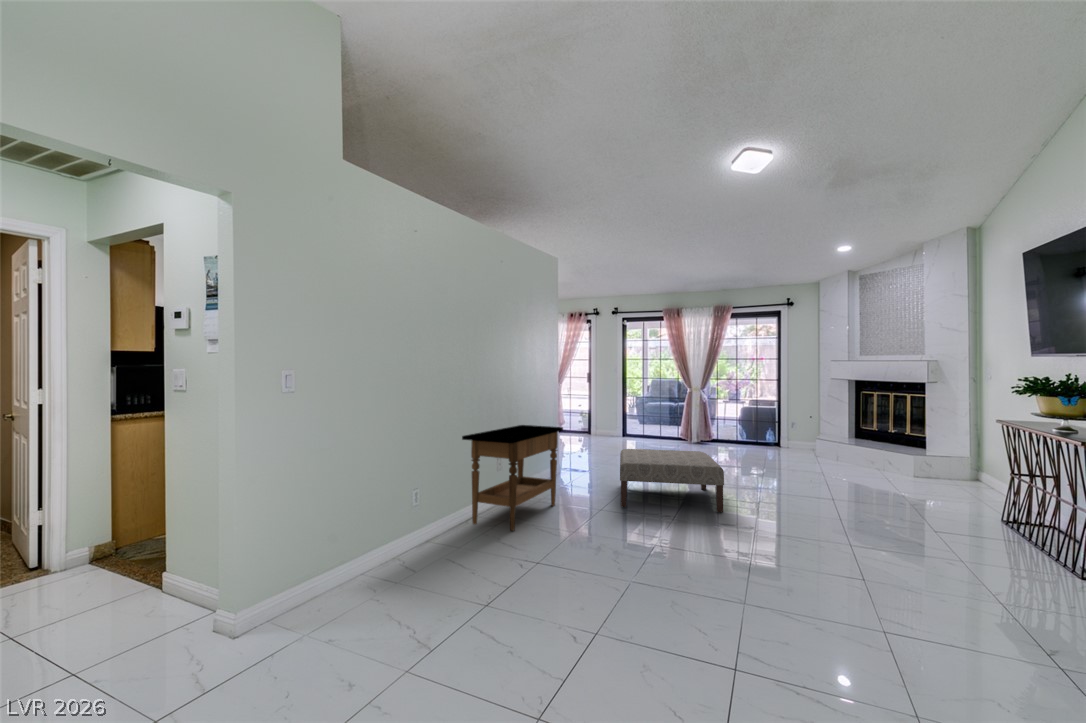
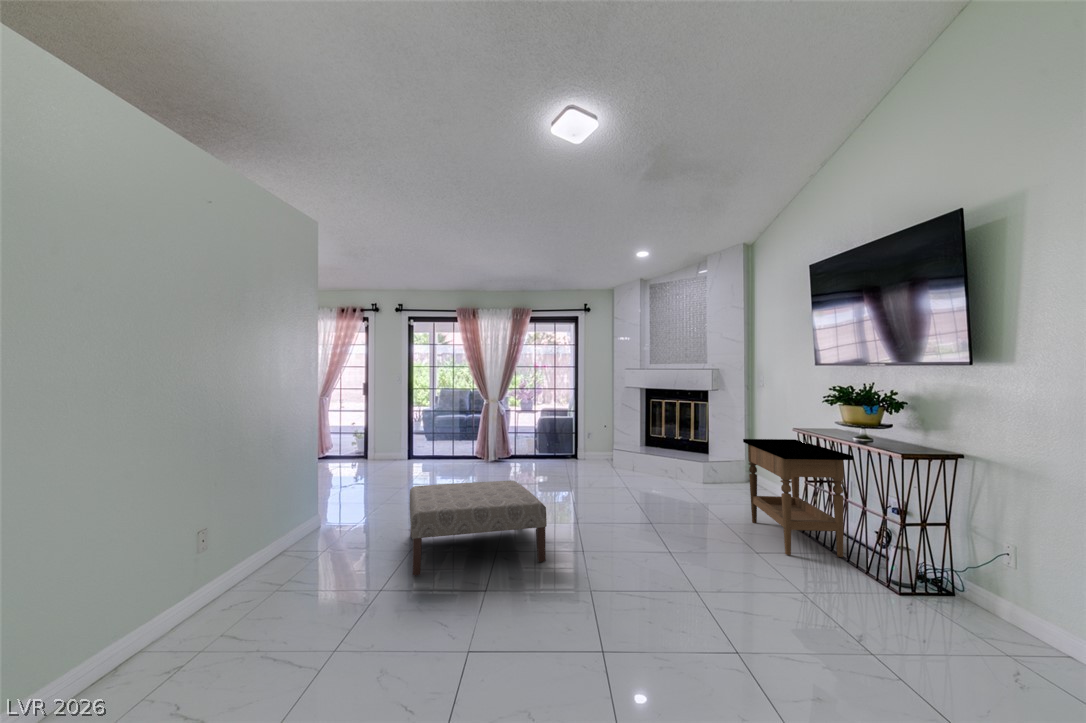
side table: present [462,425,563,531] -> present [743,439,853,557]

